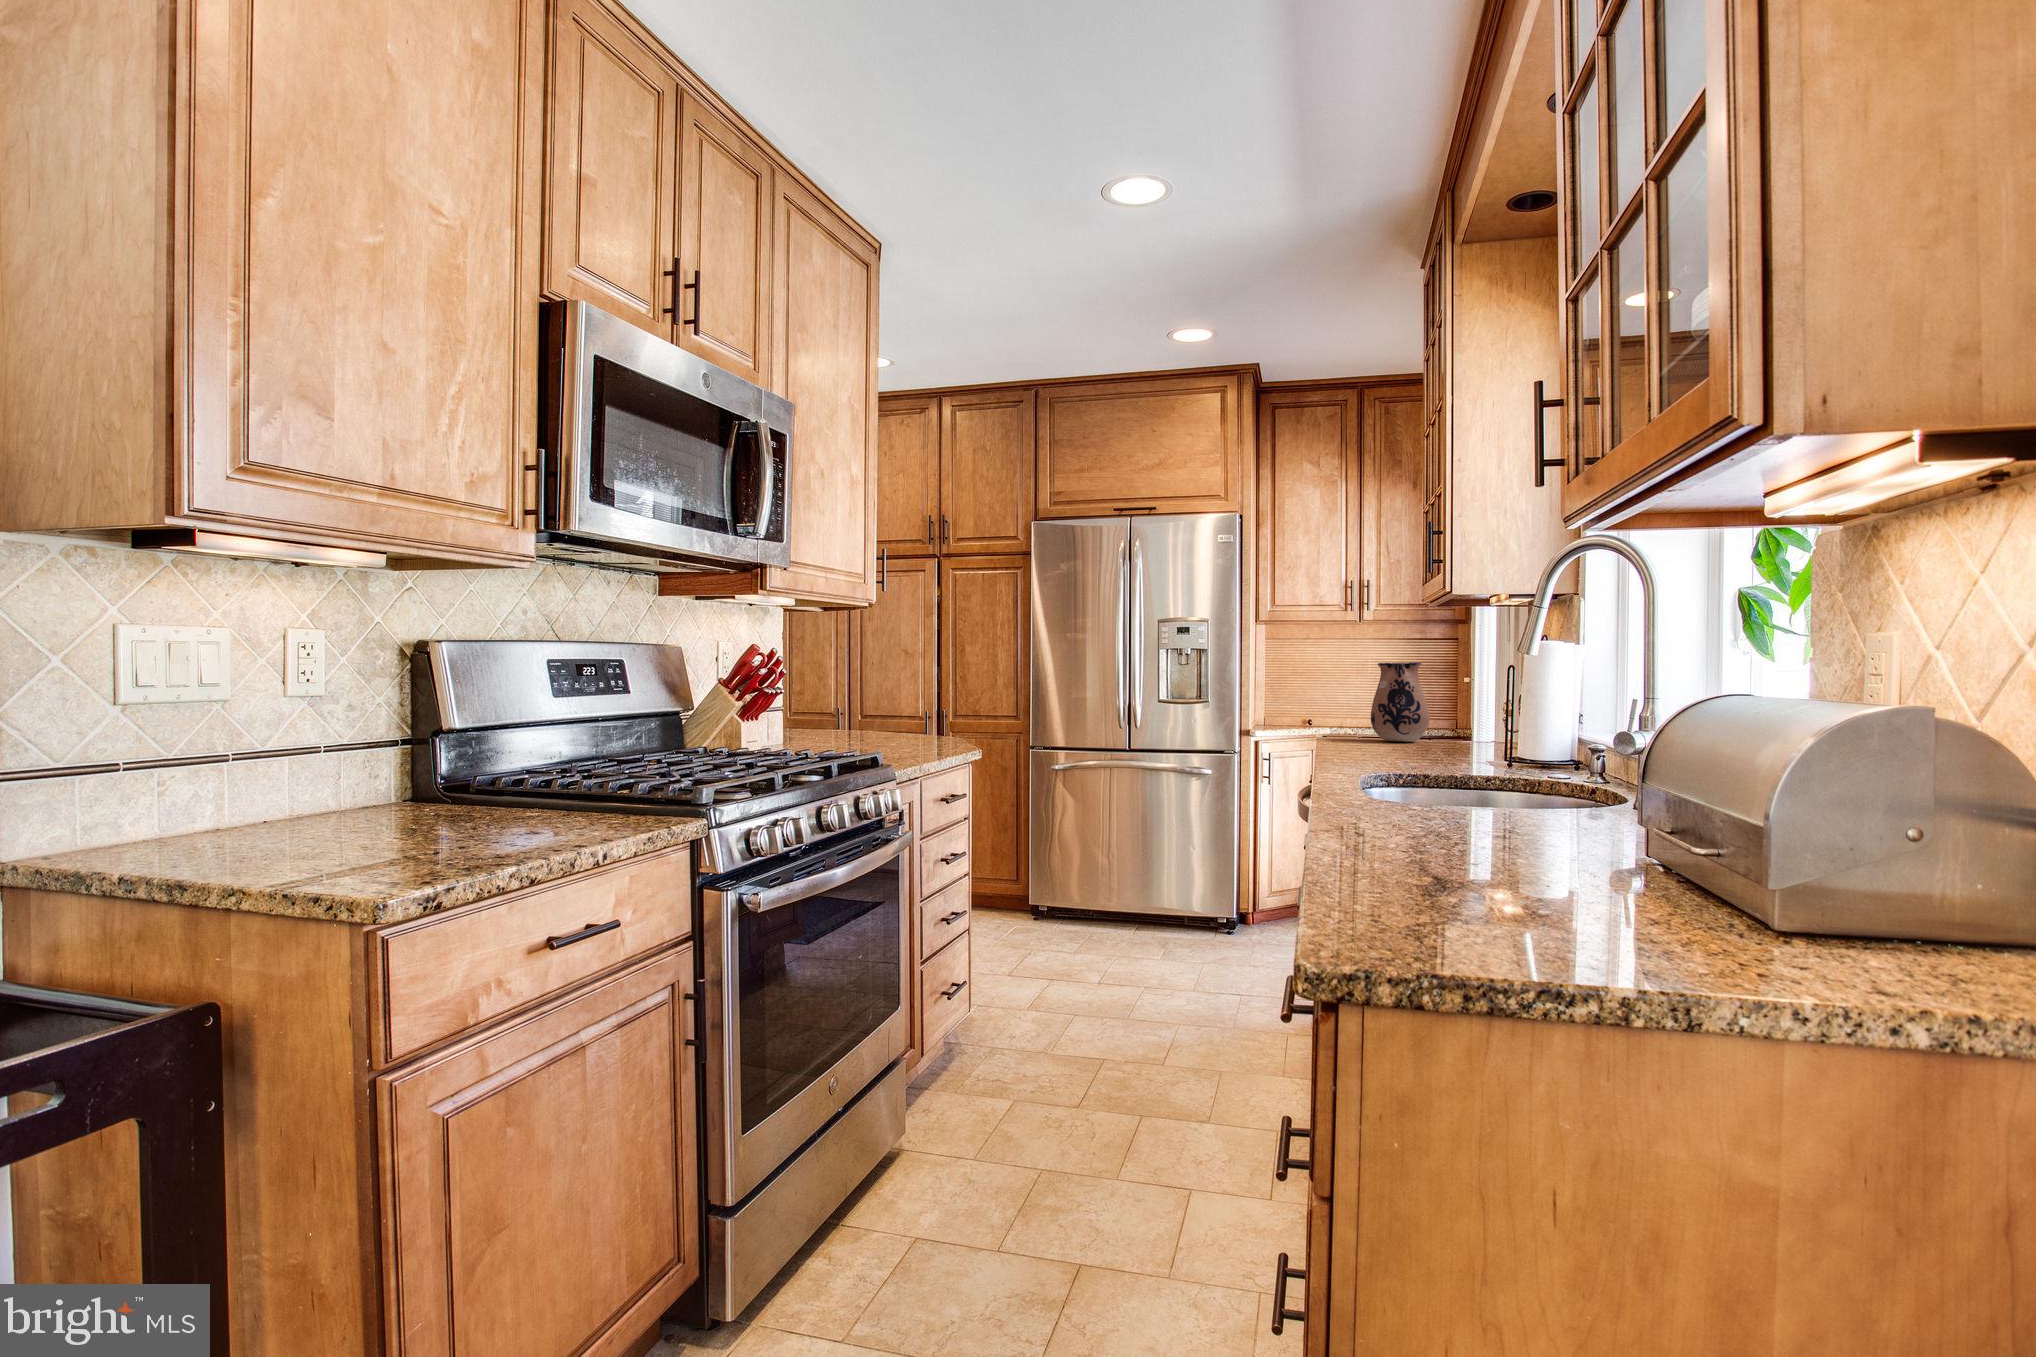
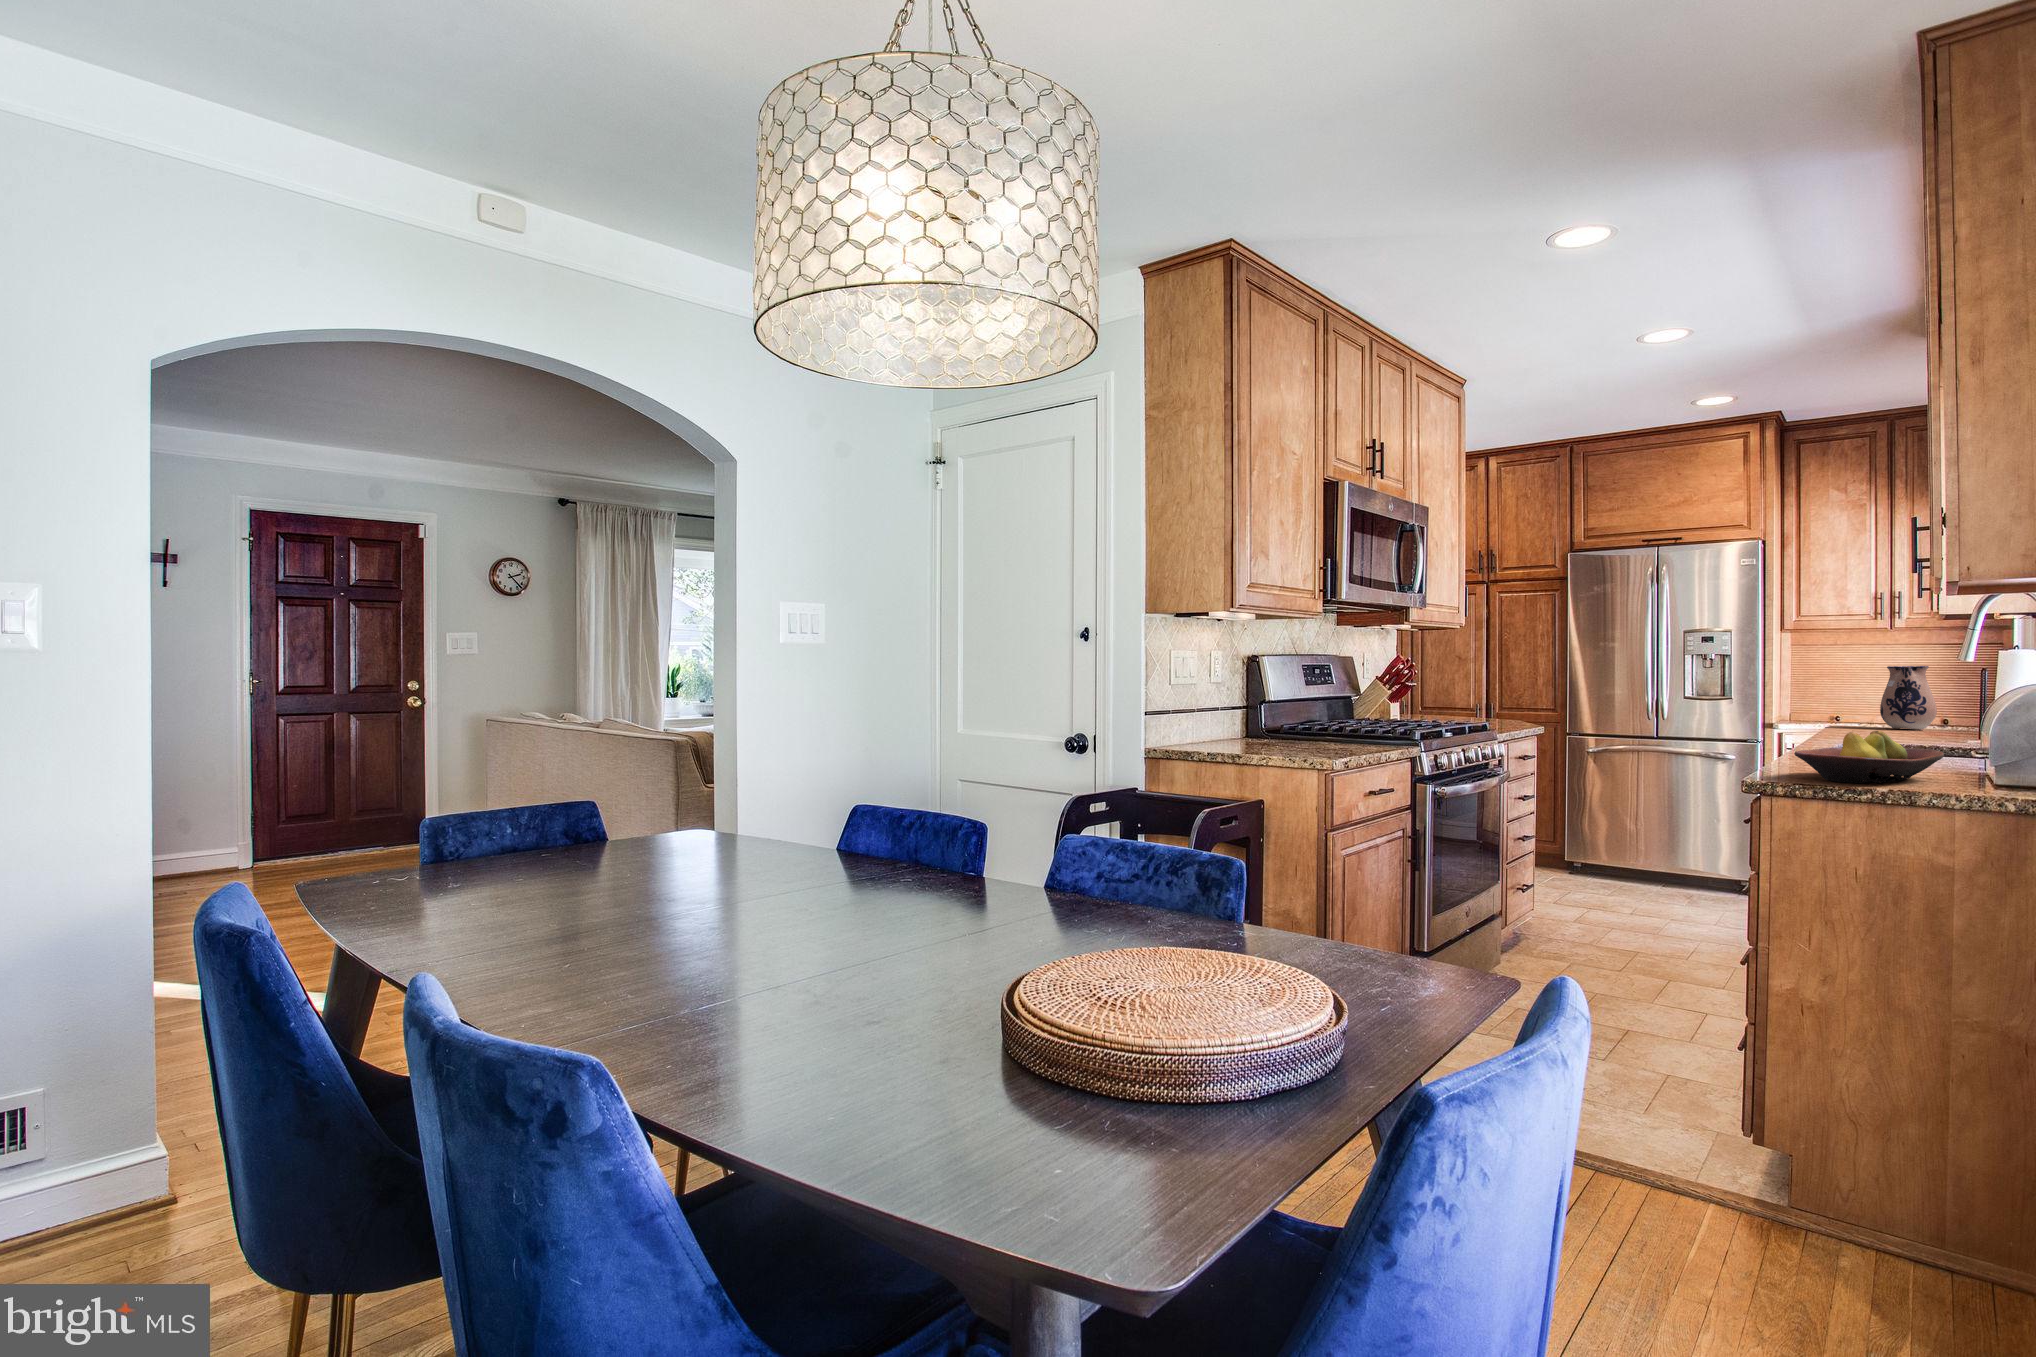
fruit bowl: none [1389,803,1667,951] -> present [1794,731,1944,783]

